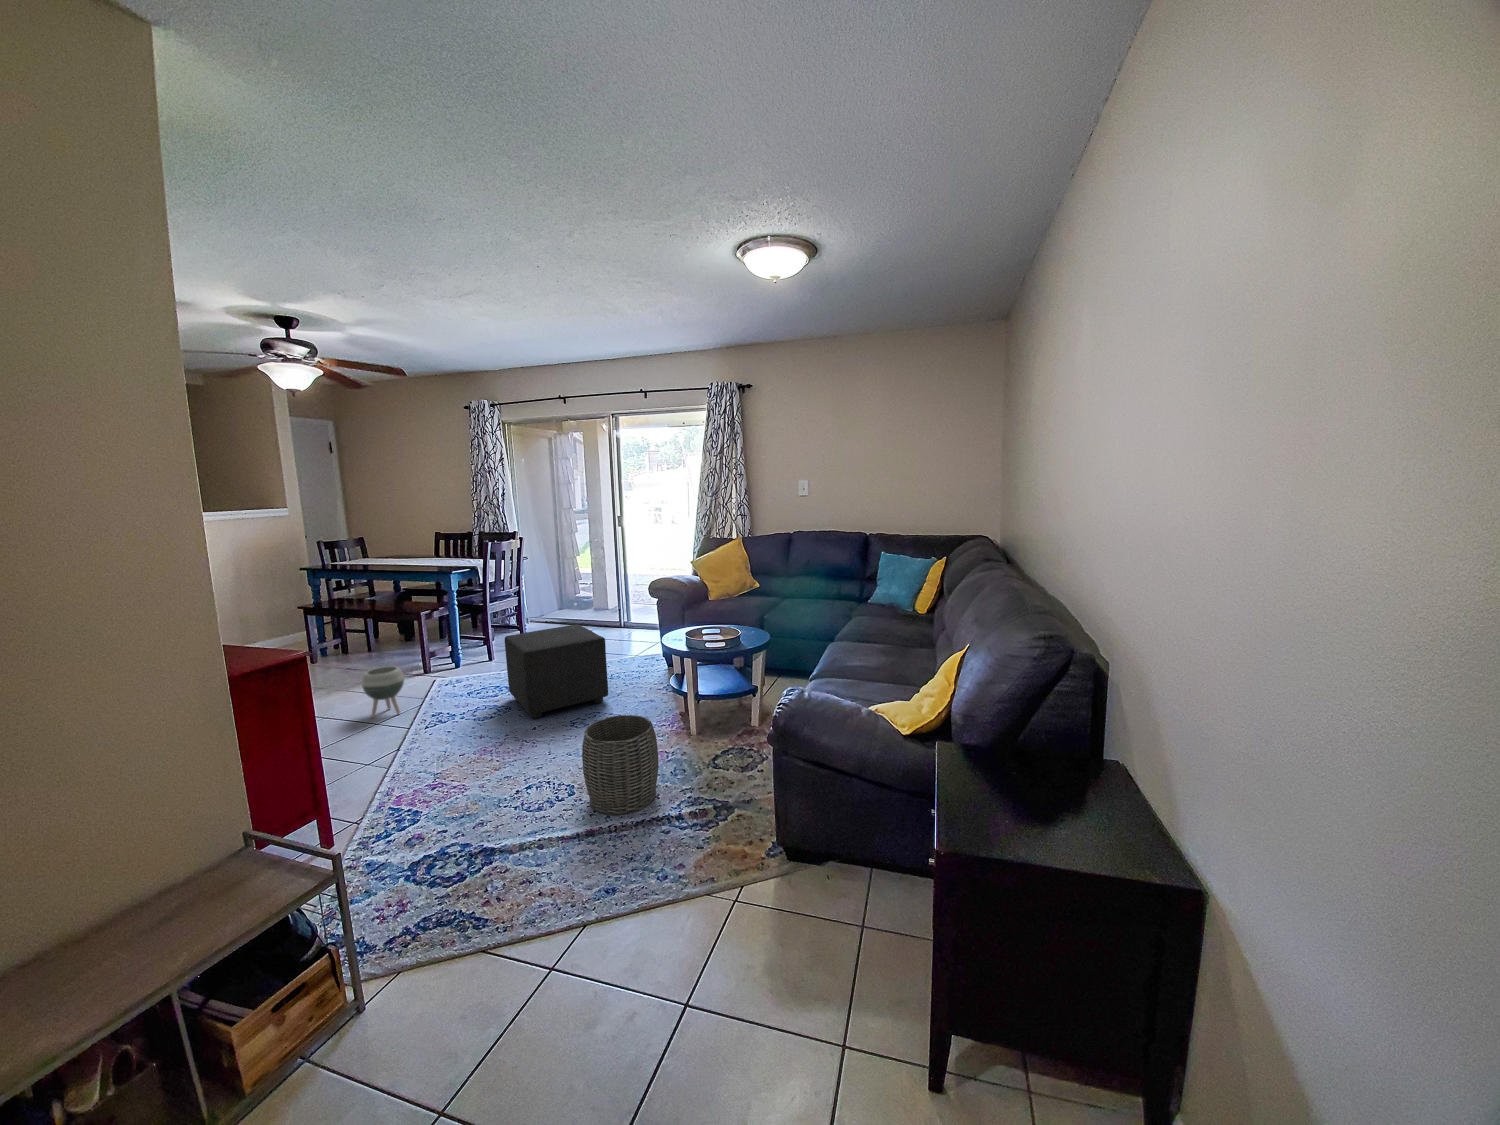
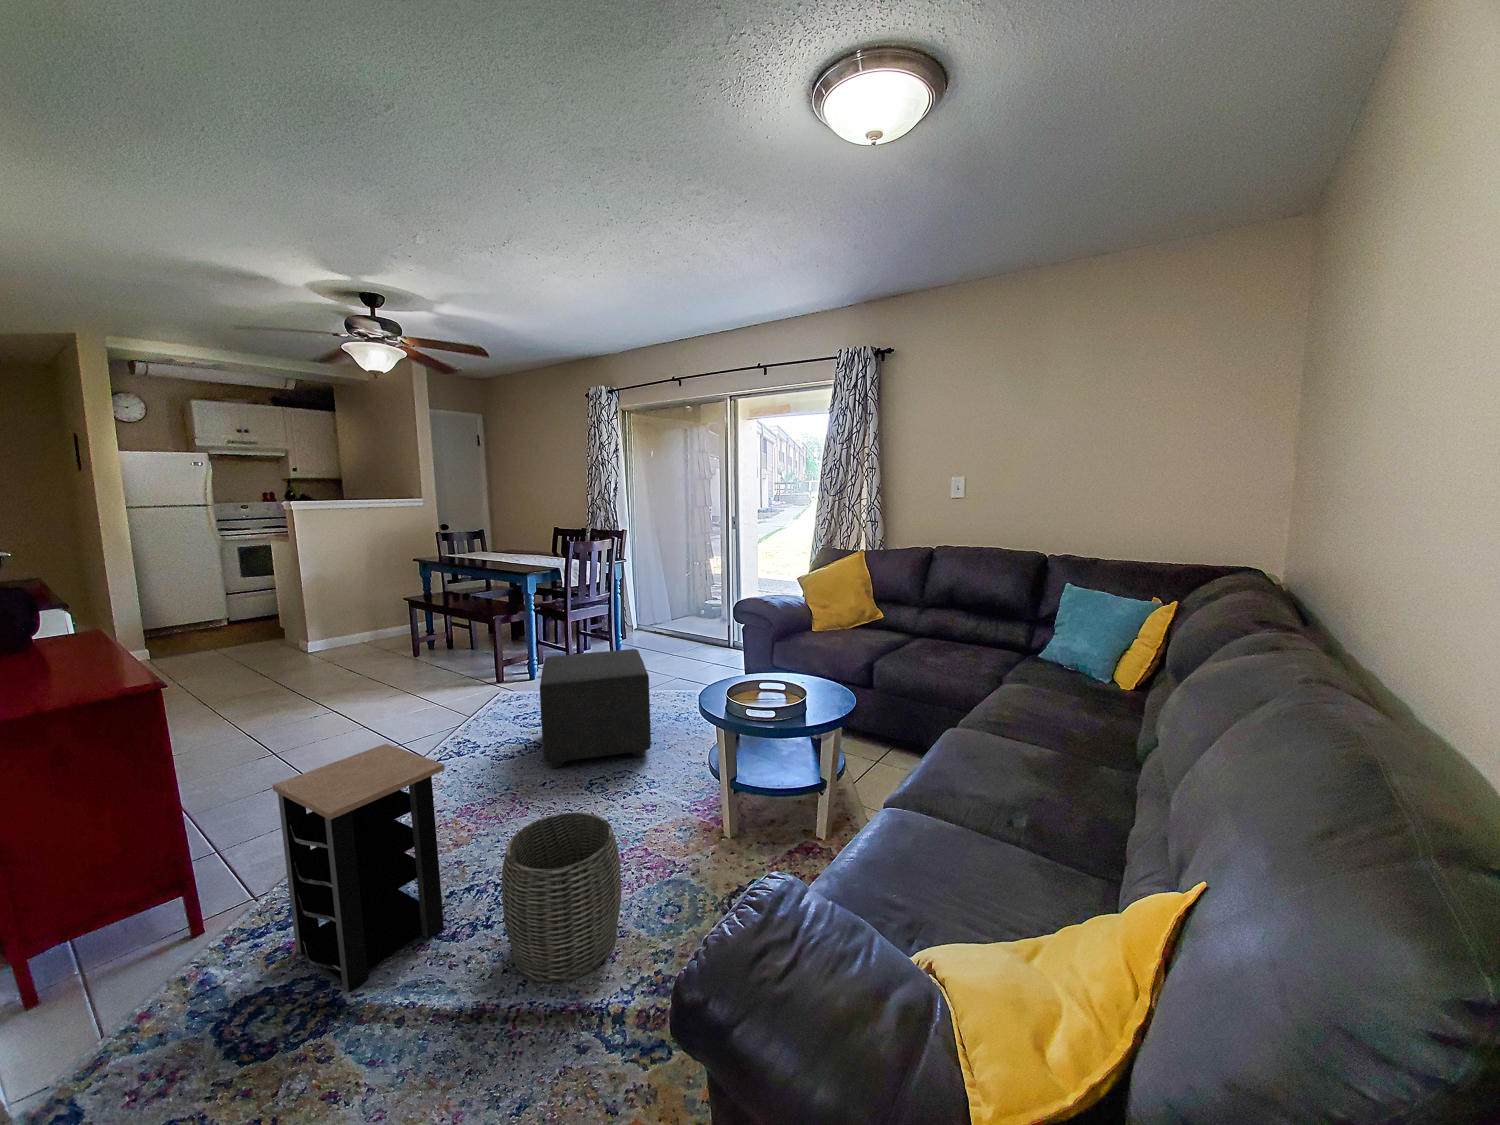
planter: present [362,666,404,718] -> none [394,677,441,736]
side table: none [411,689,531,844] -> present [273,744,445,992]

